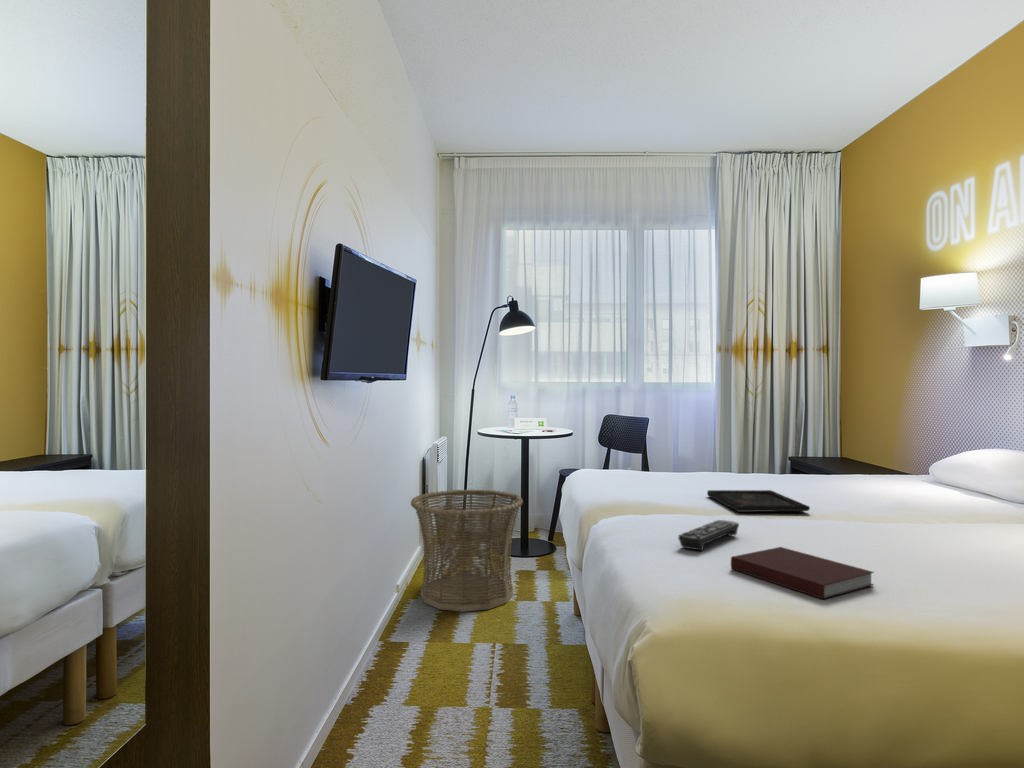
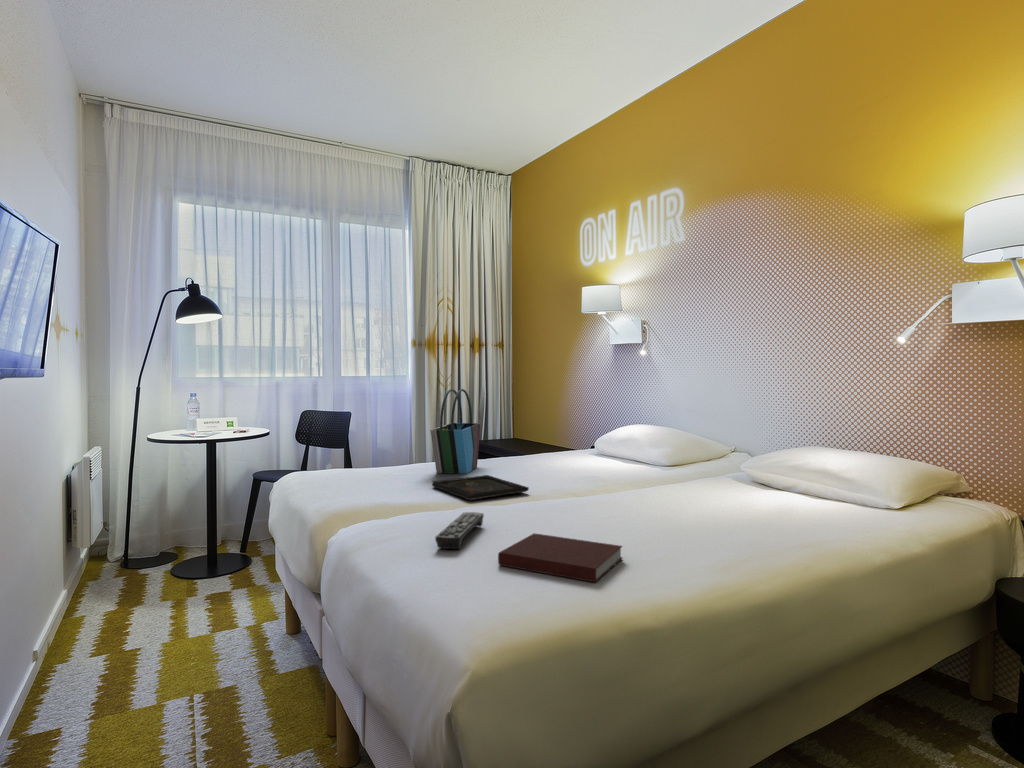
tote bag: none [713,398,775,488] -> present [430,389,480,474]
basket: present [411,489,523,612] -> none [52,506,219,669]

